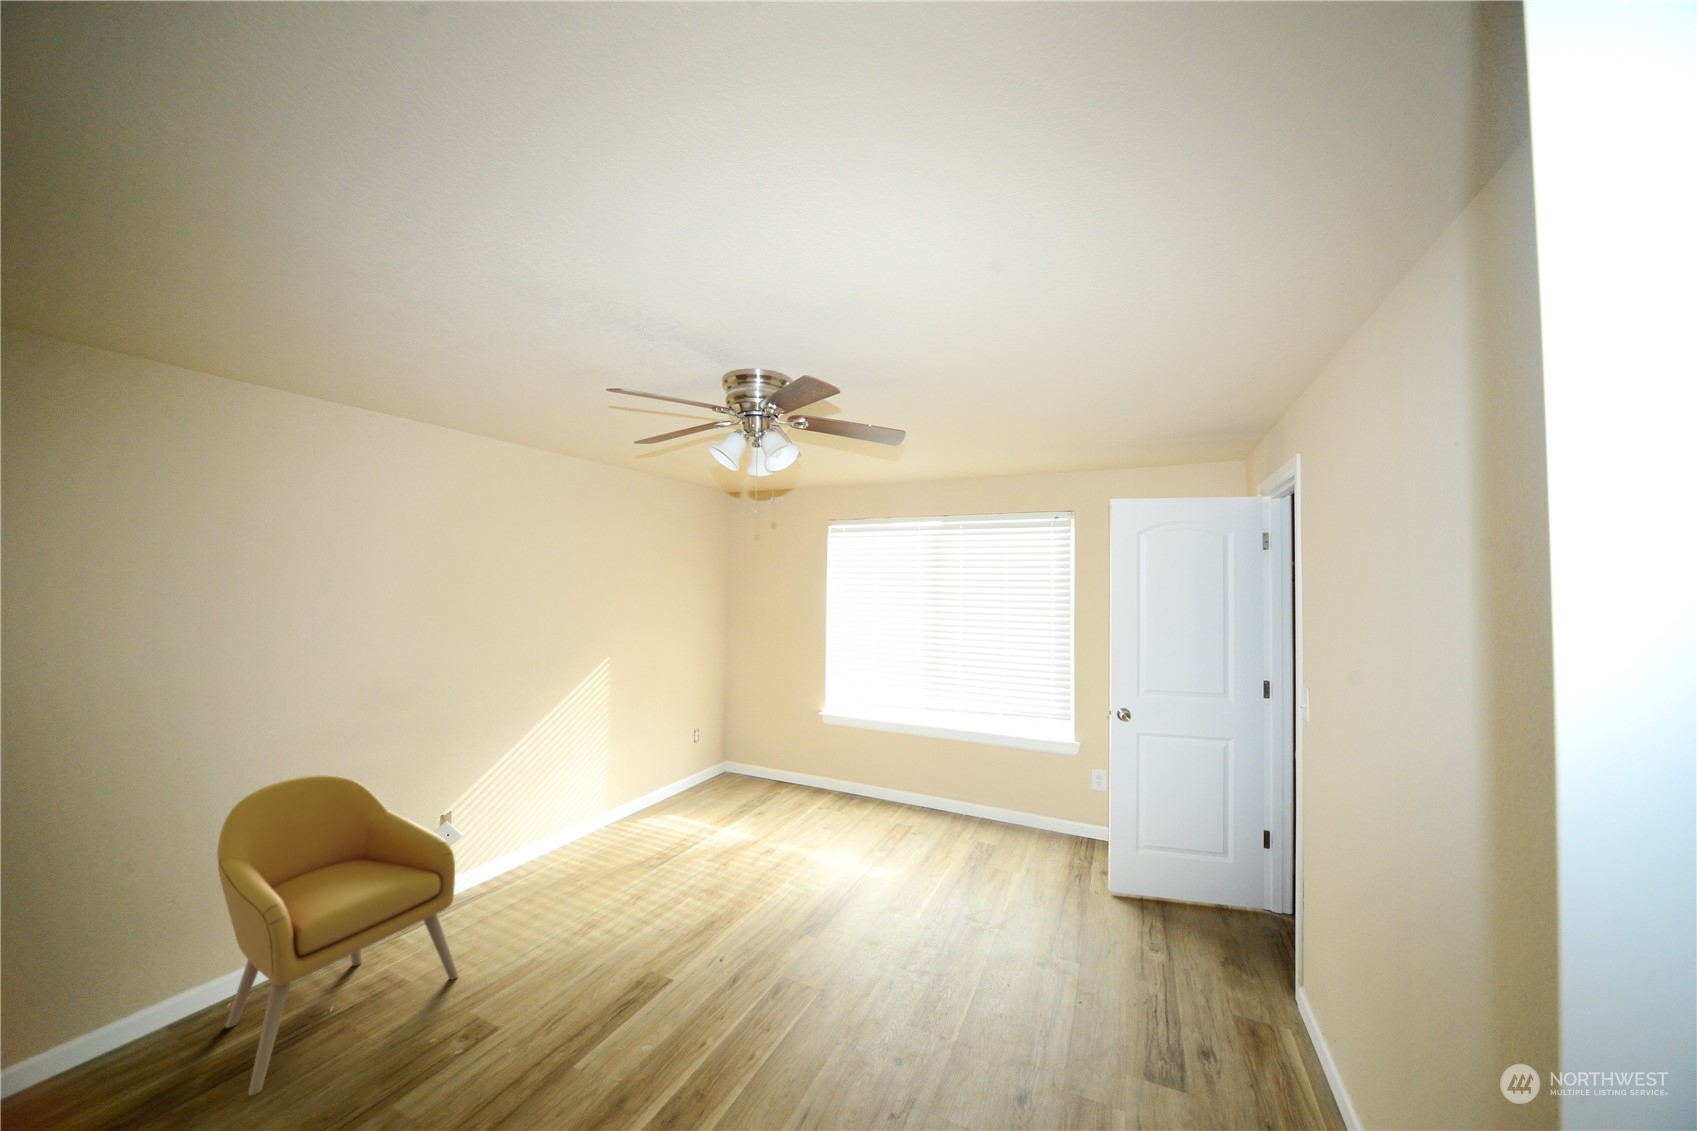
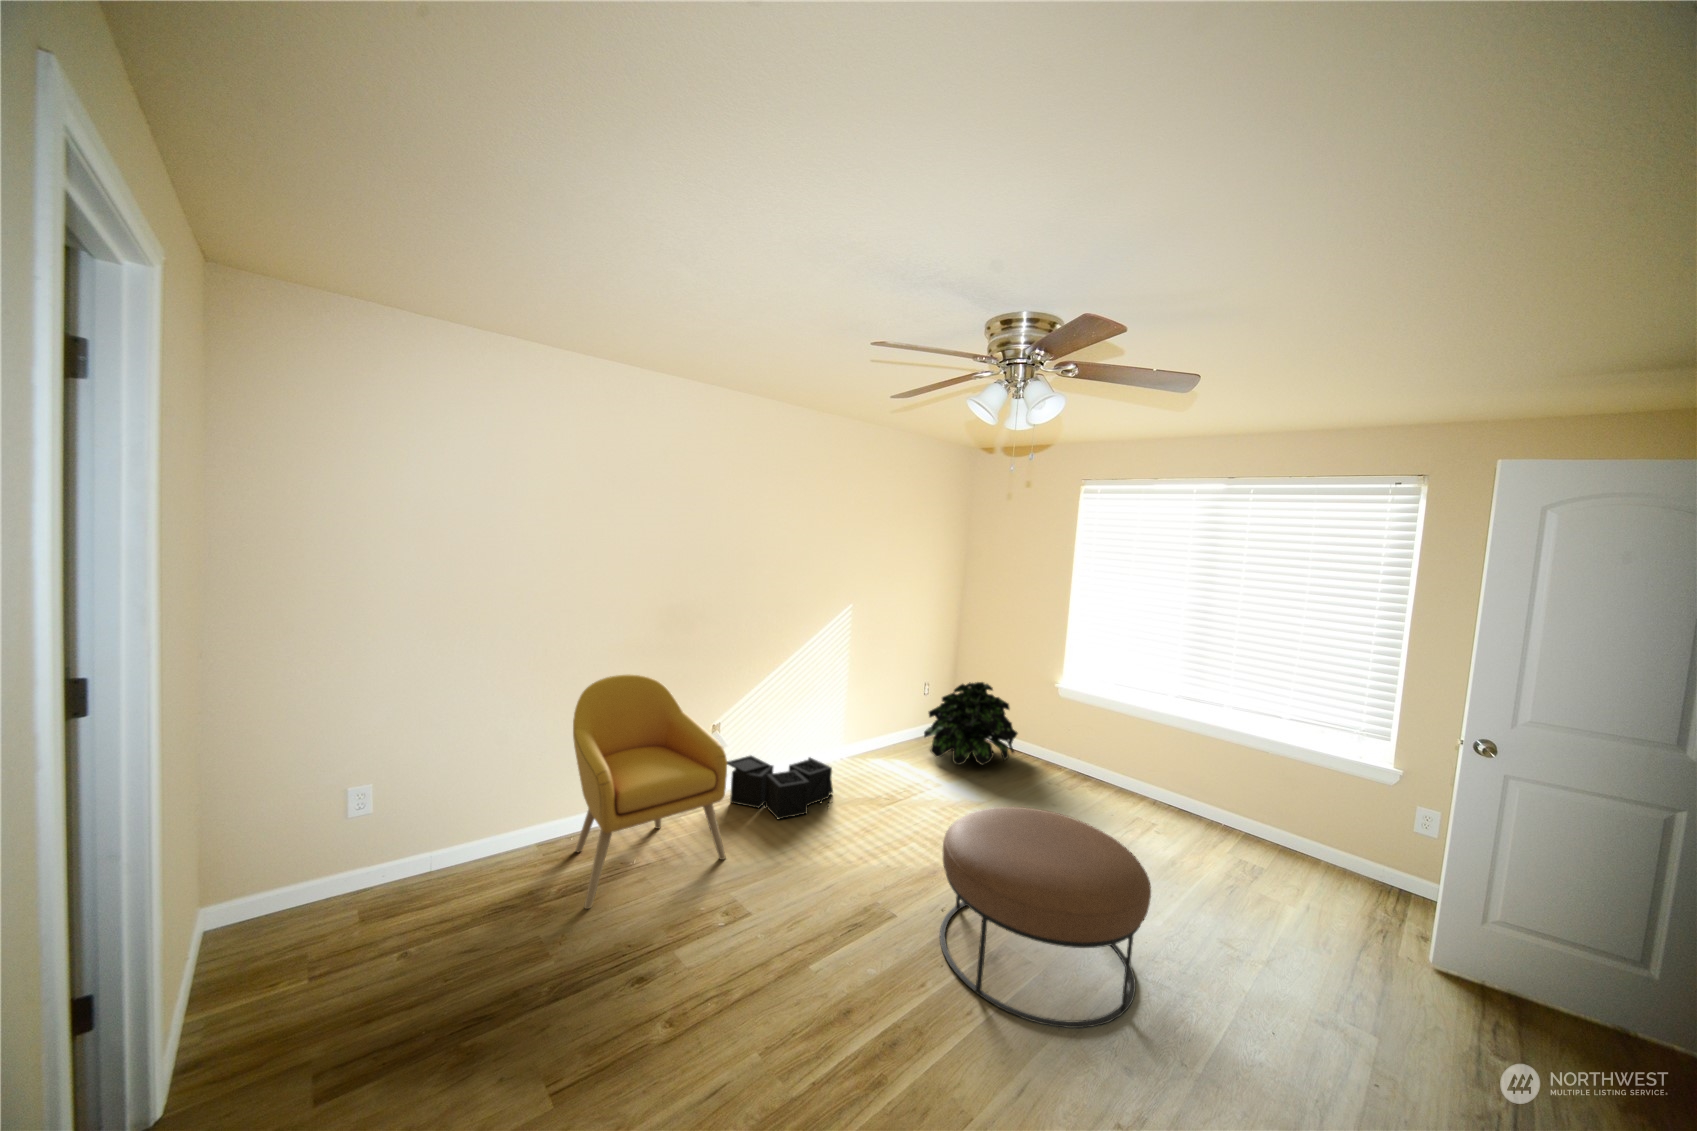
potted plant: none [688,722,784,812] -> present [924,682,1018,765]
storage bin: none [450,835,590,915] -> present [727,756,833,819]
ottoman: none [716,835,907,1041] -> present [940,807,1151,1028]

